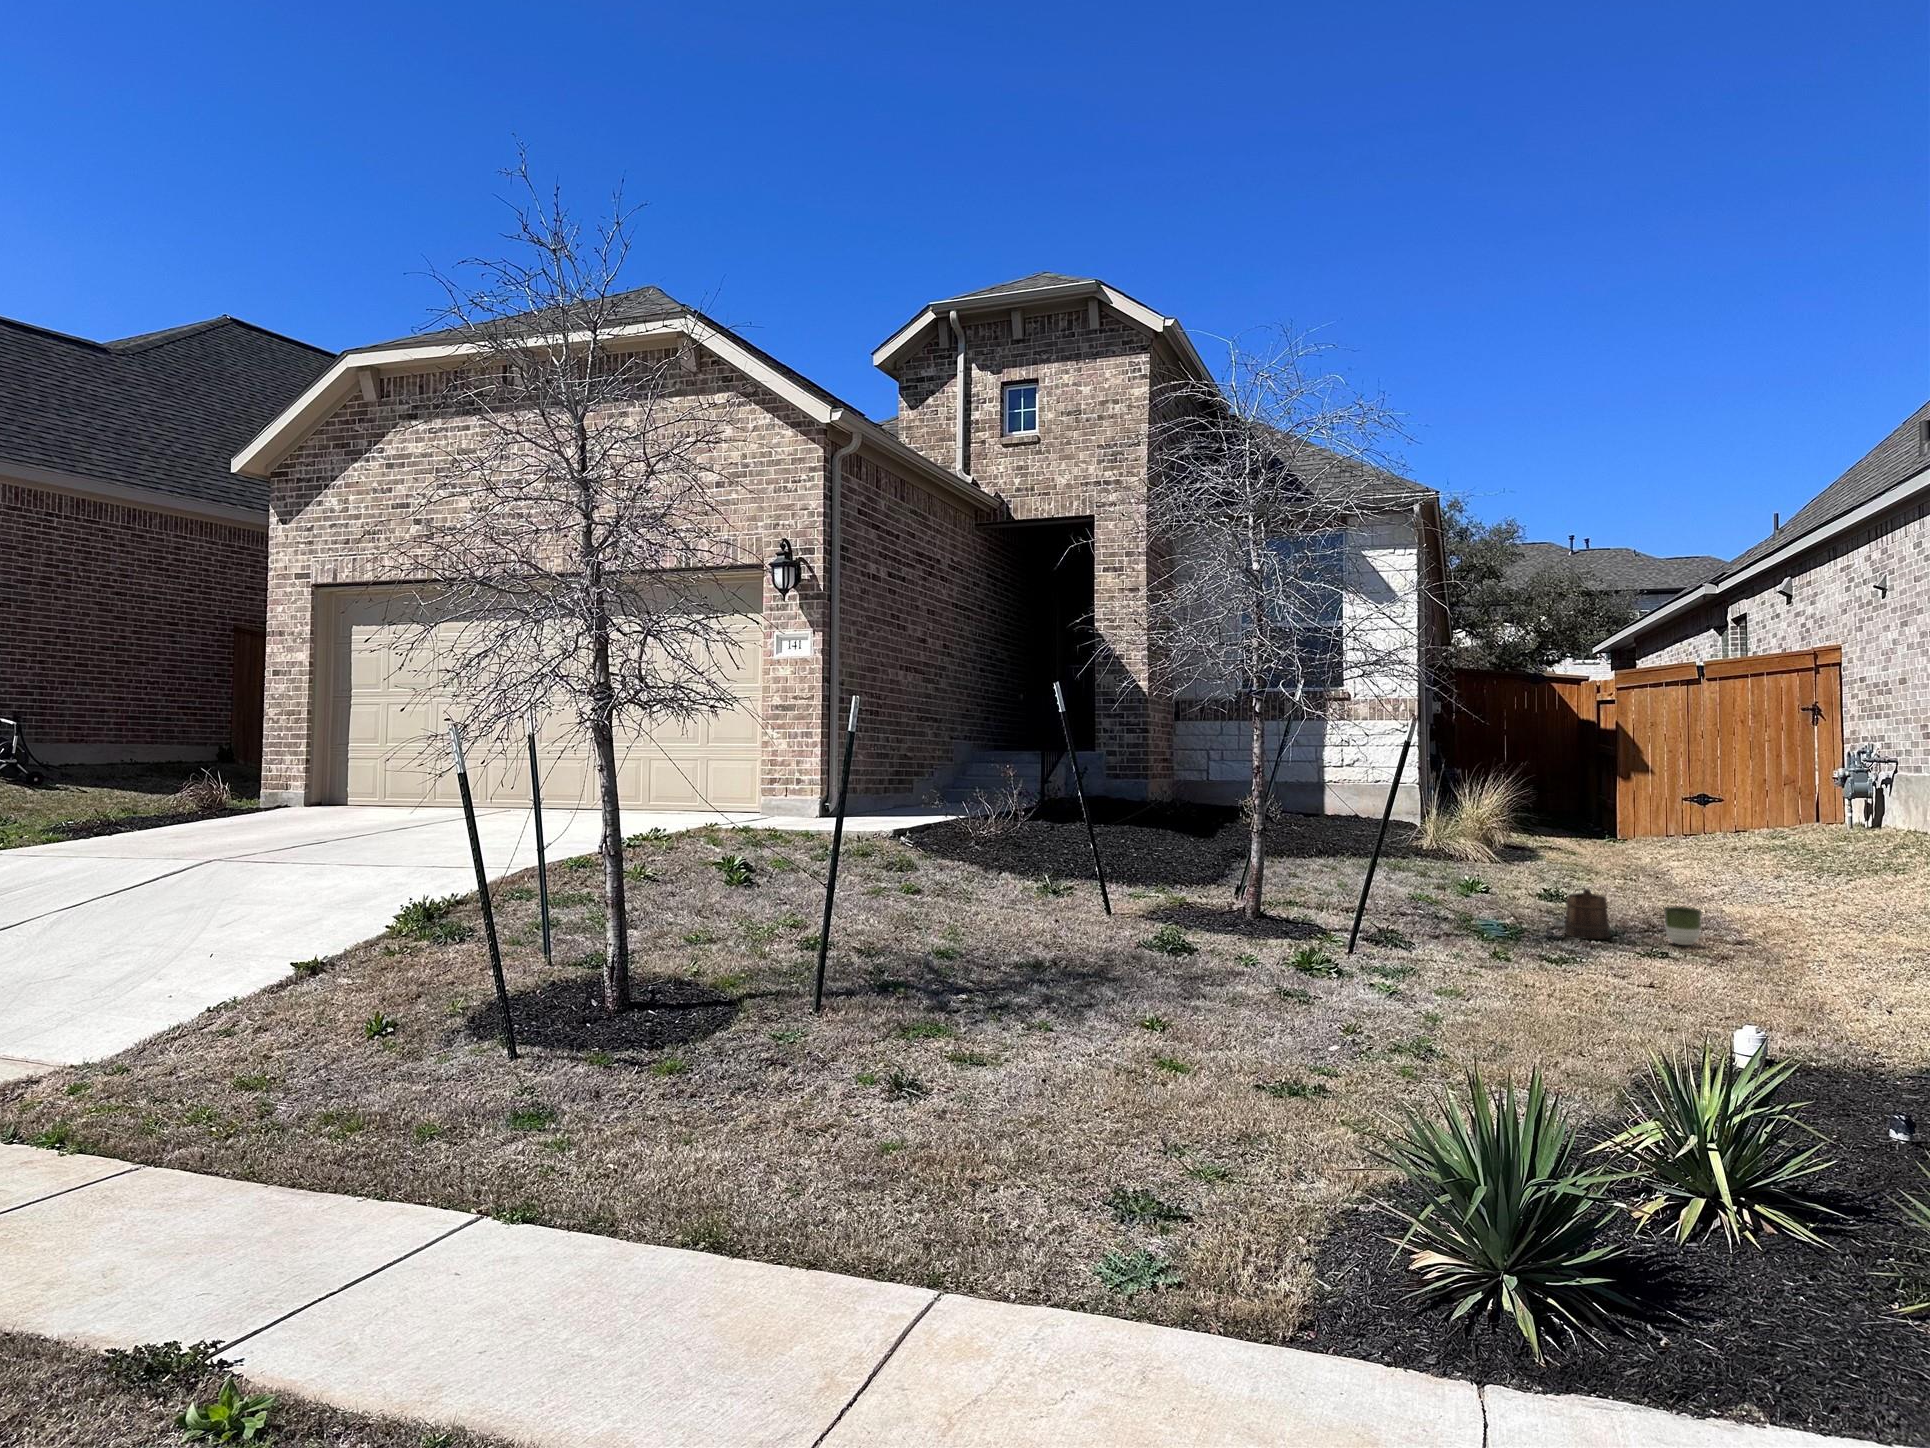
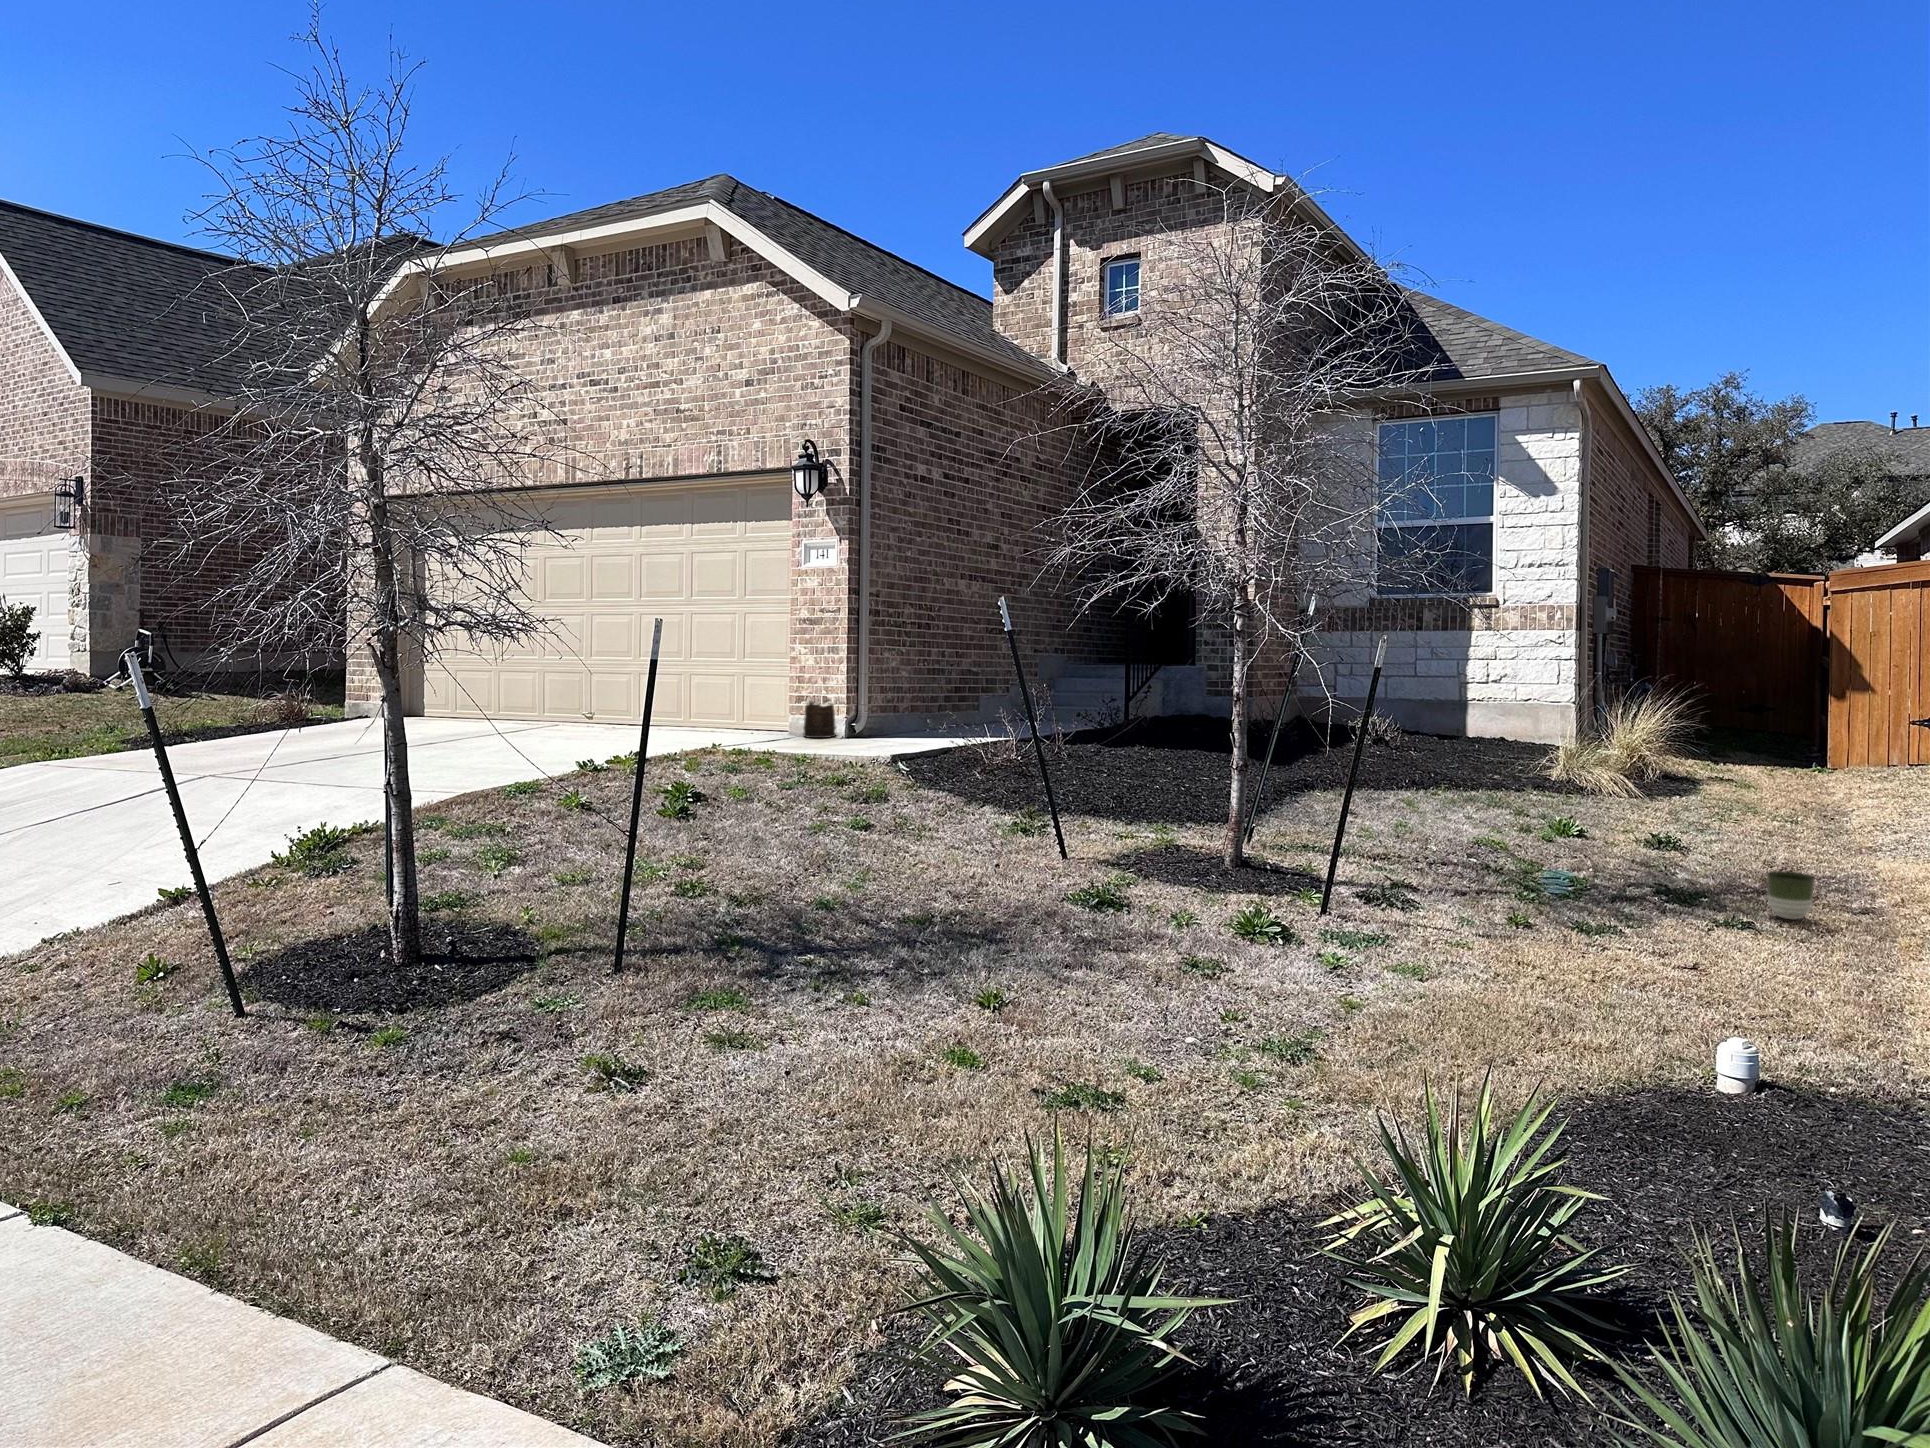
bucket: present [1564,889,1610,939] -> present [804,700,836,738]

